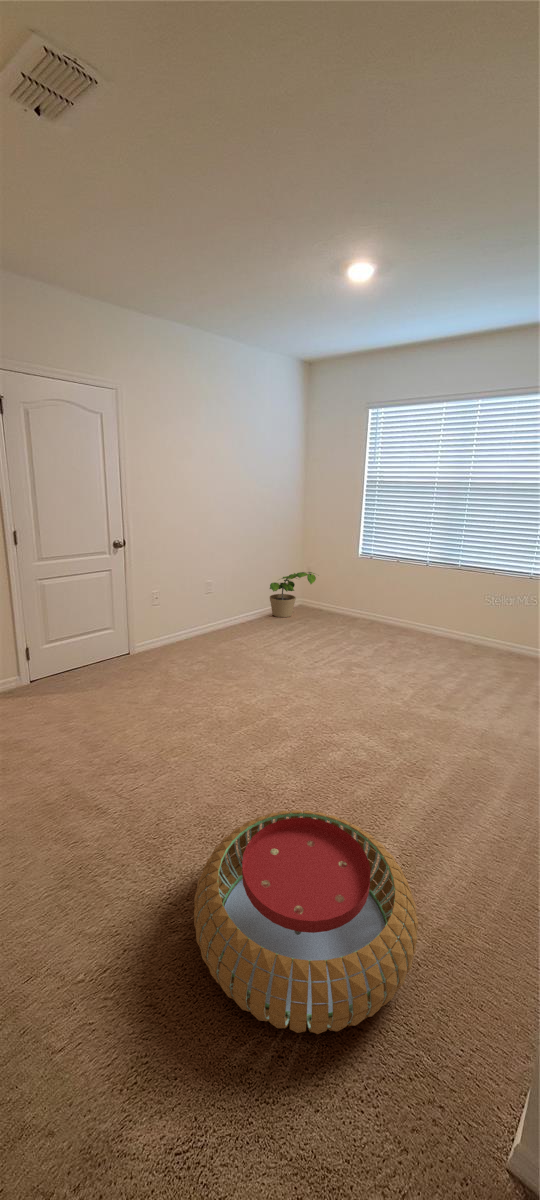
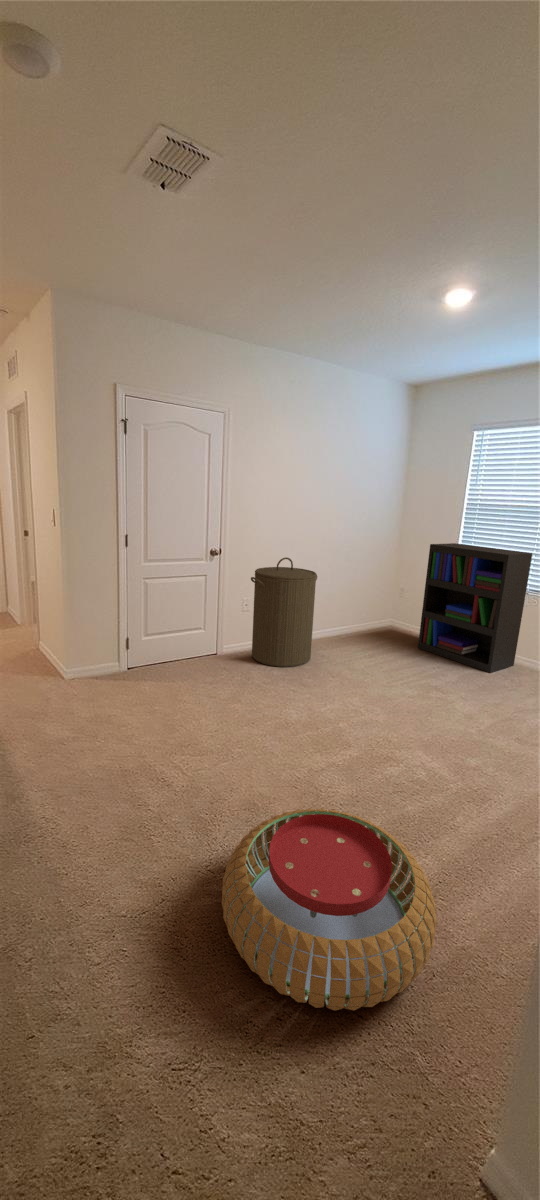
bookshelf: none [331,520,429,641] -> present [418,543,532,673]
laundry hamper: none [164,544,232,657] -> present [251,557,317,667]
potted plant: present [270,572,316,617] -> none [356,593,408,638]

